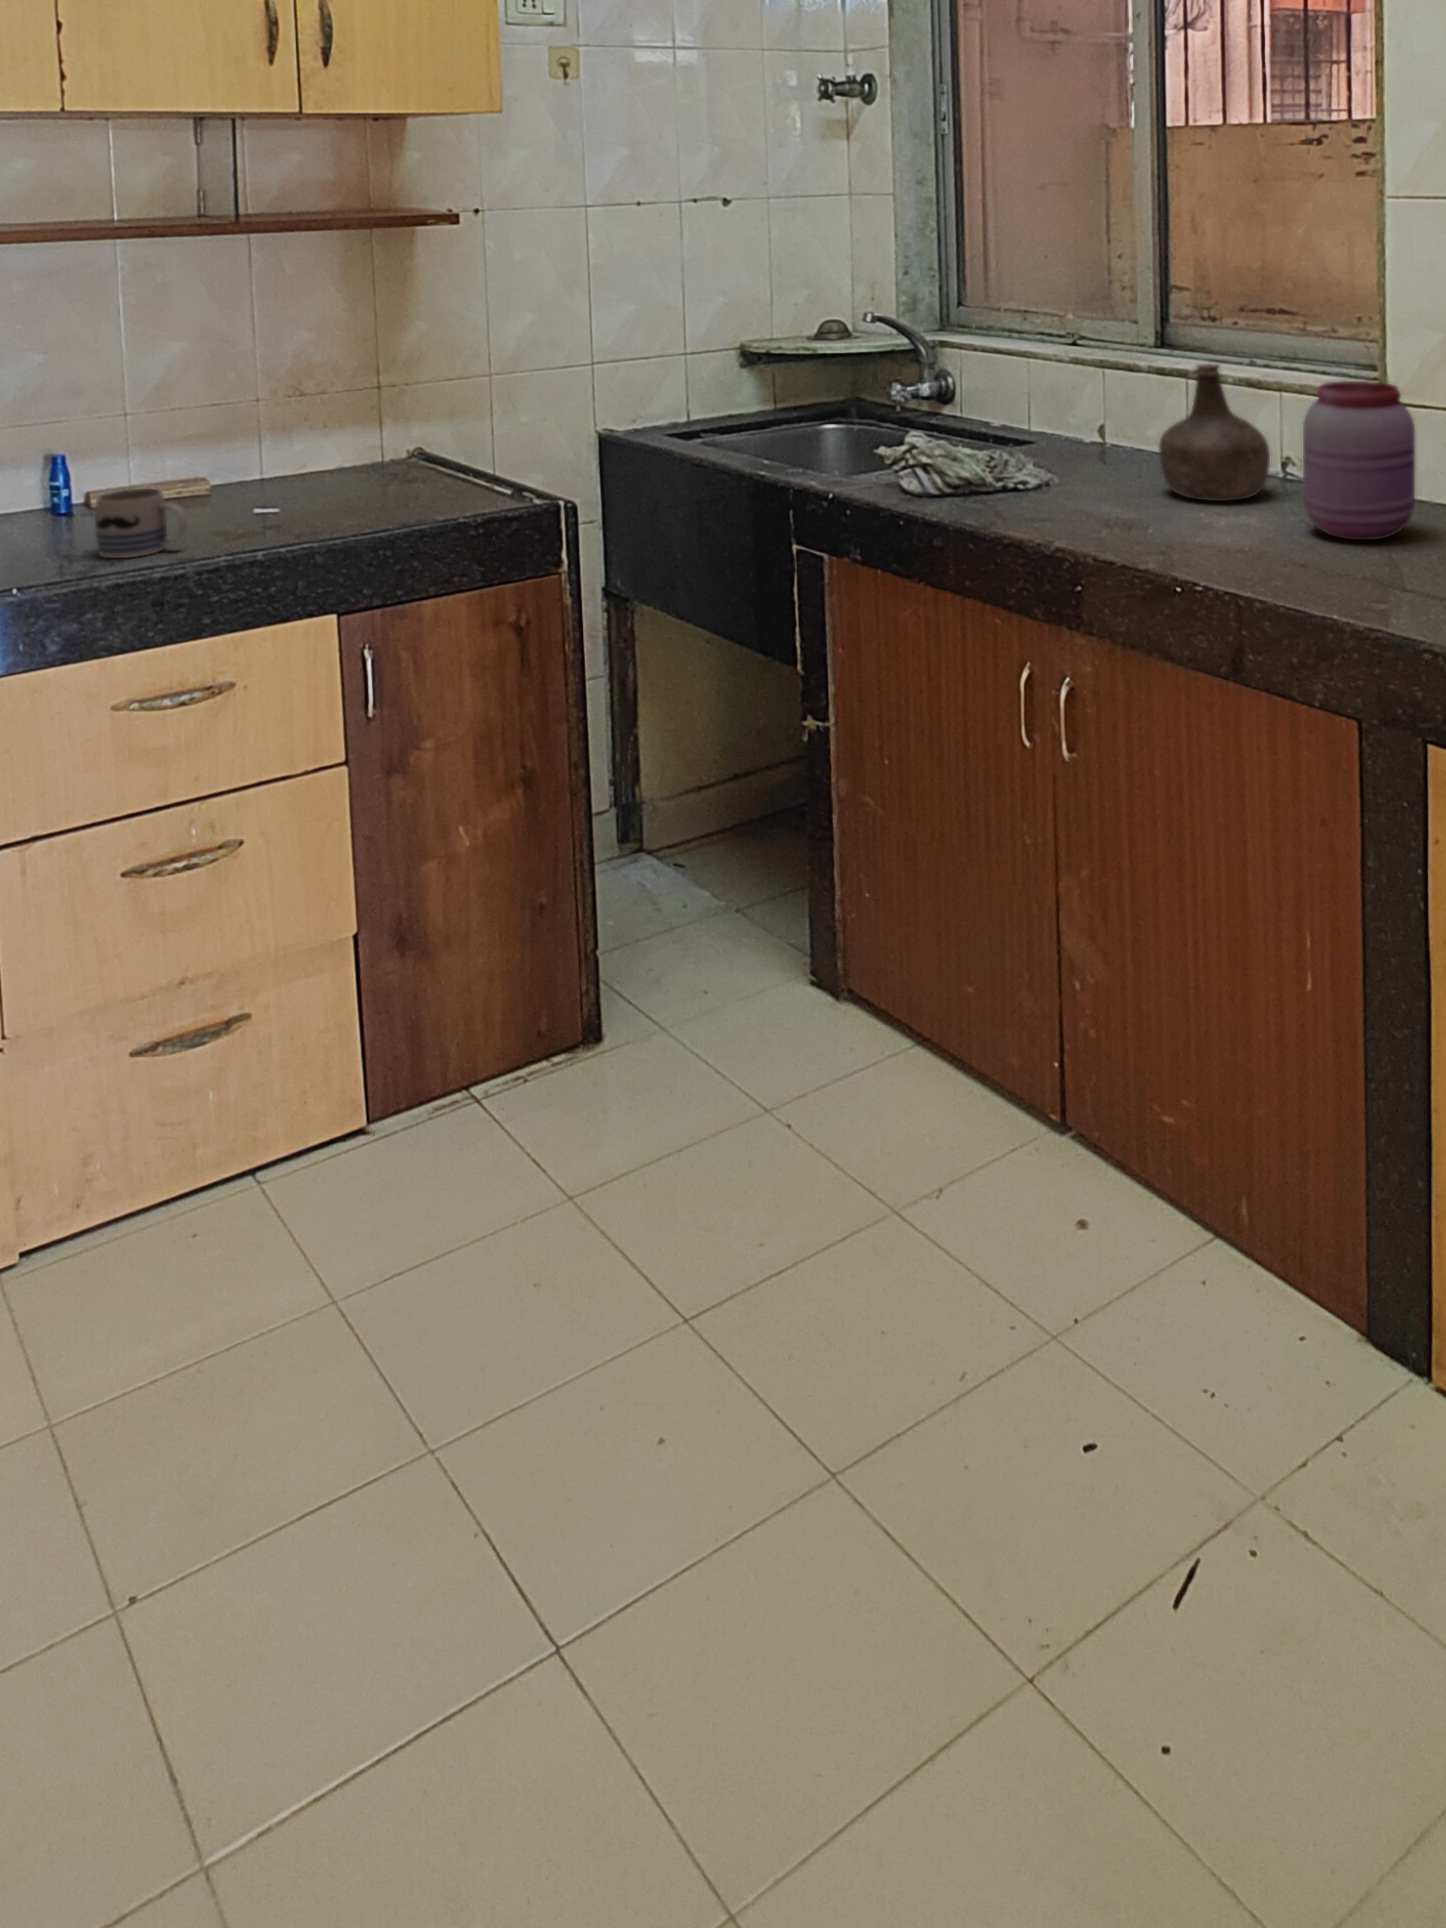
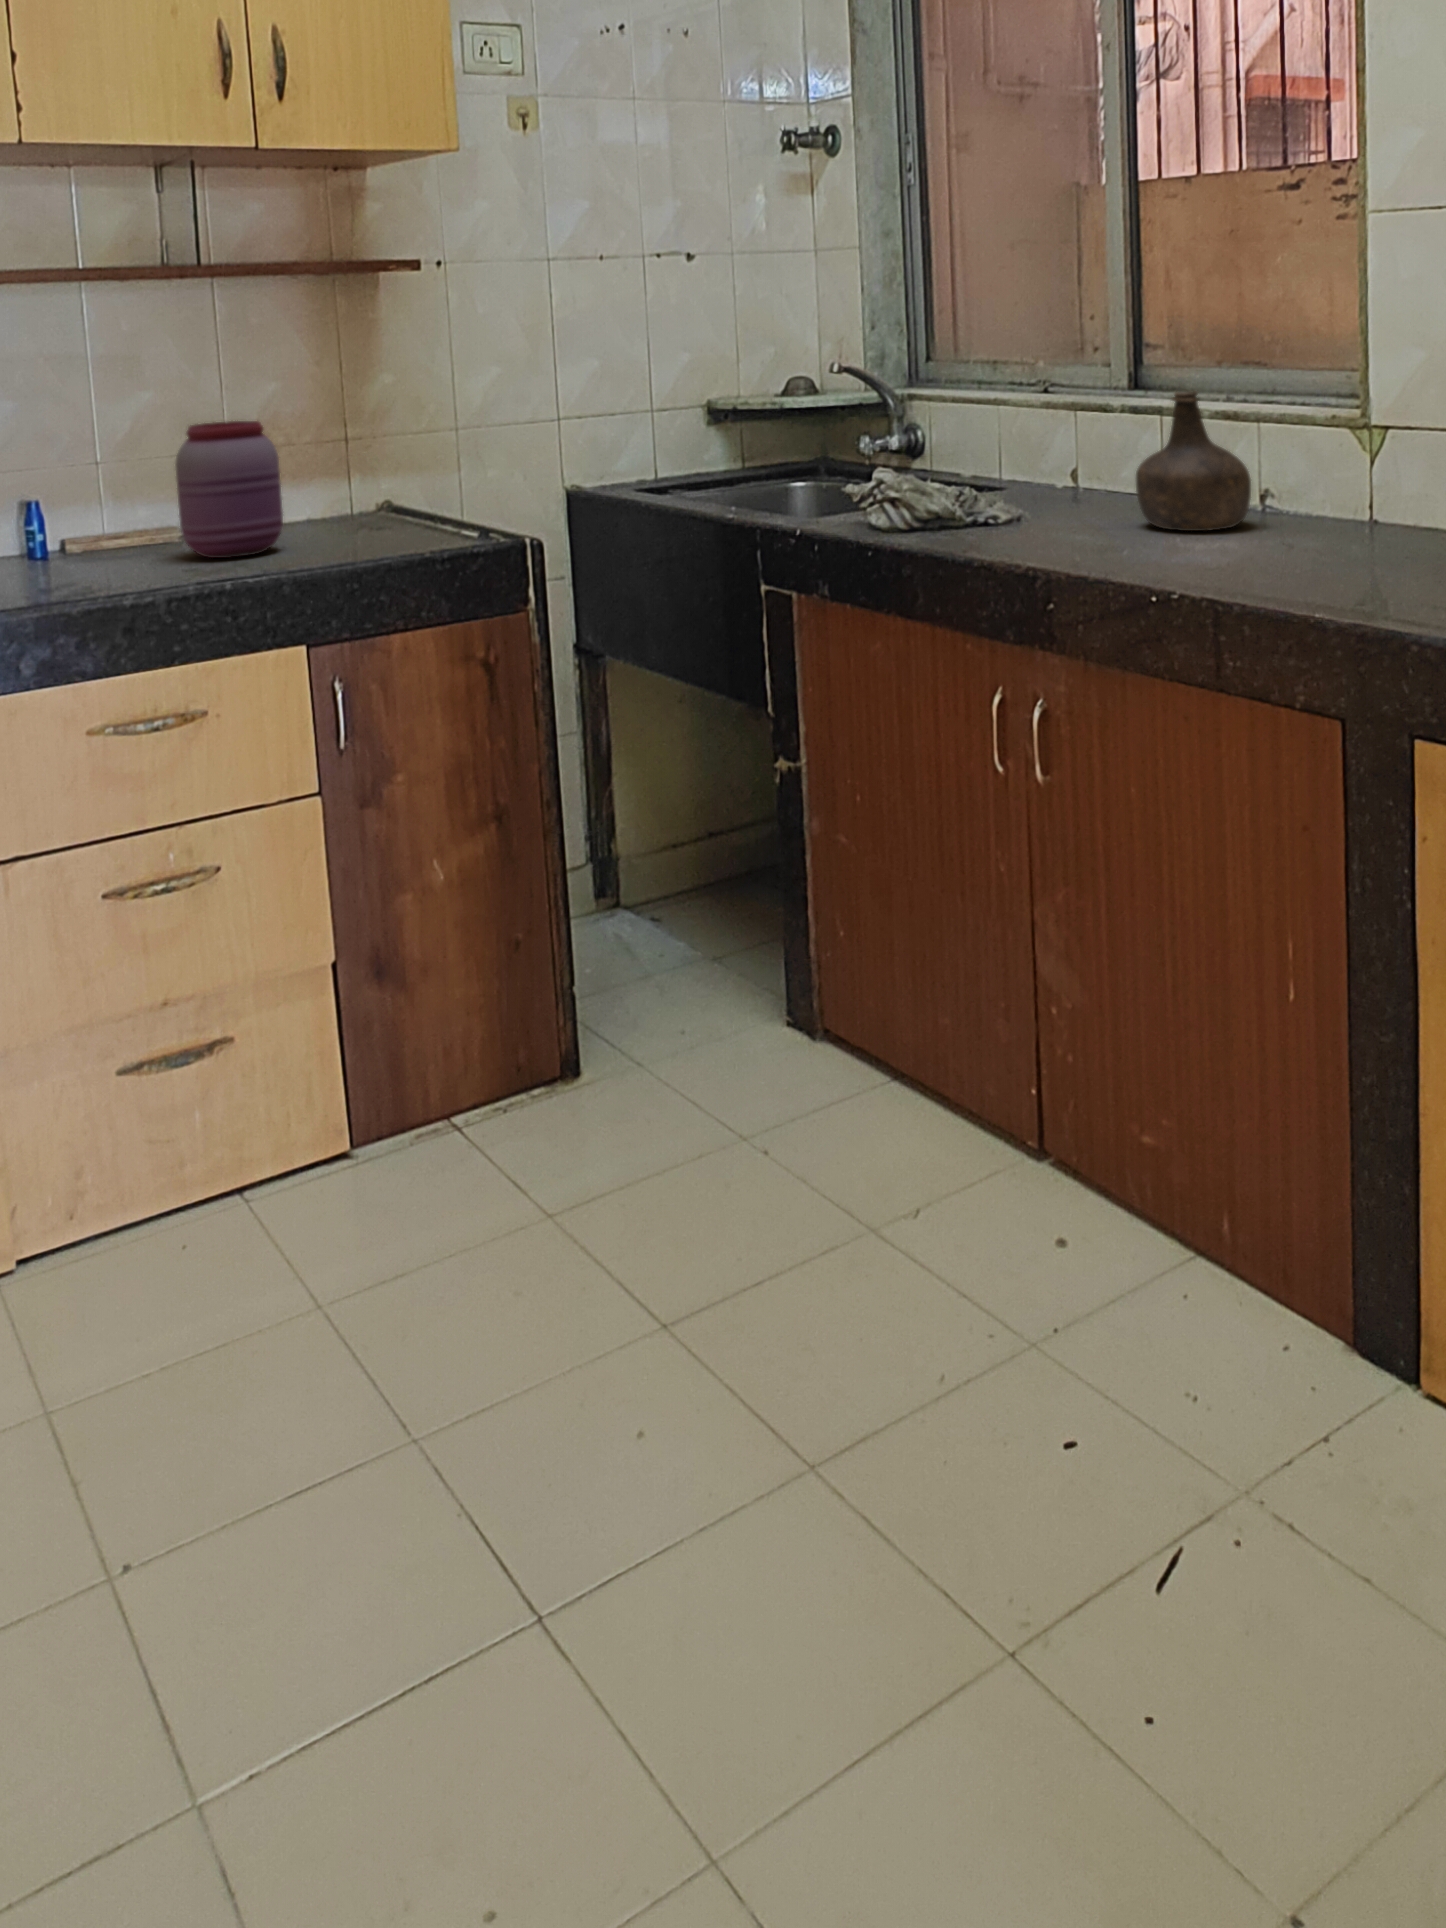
jar: present [1303,381,1415,540] -> present [175,421,283,558]
mug: present [95,489,187,558] -> none [63,525,154,591]

